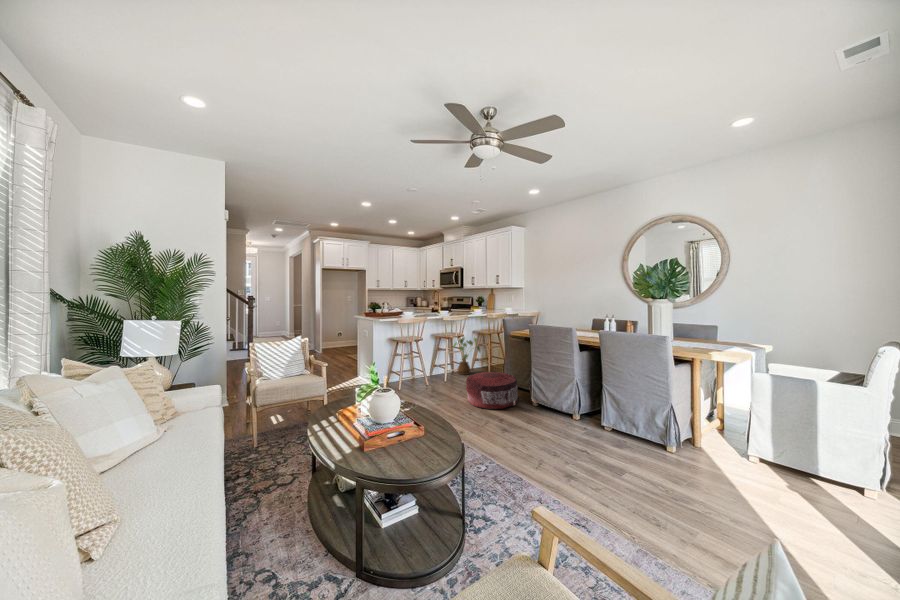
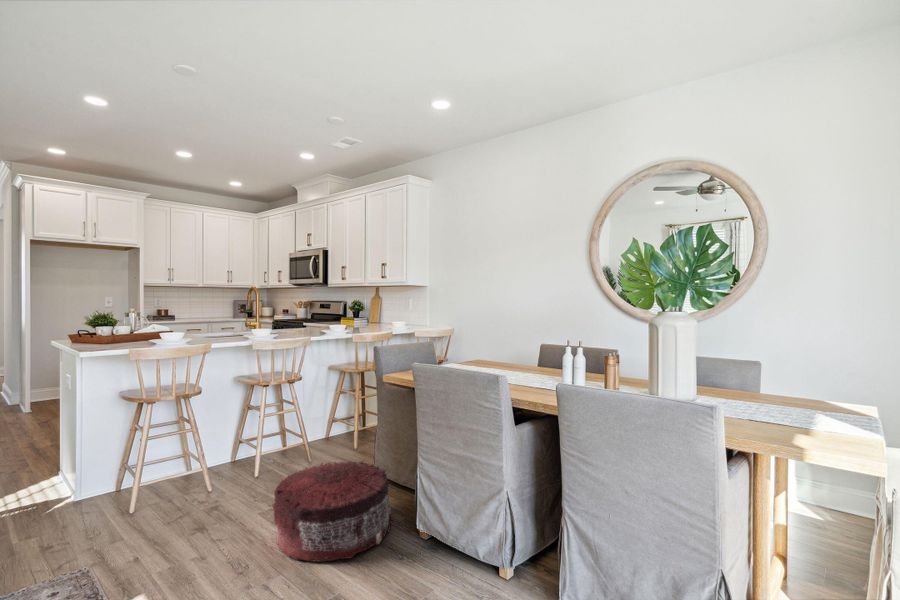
house plant: present [453,337,480,375] -> none [280,378,337,456]

